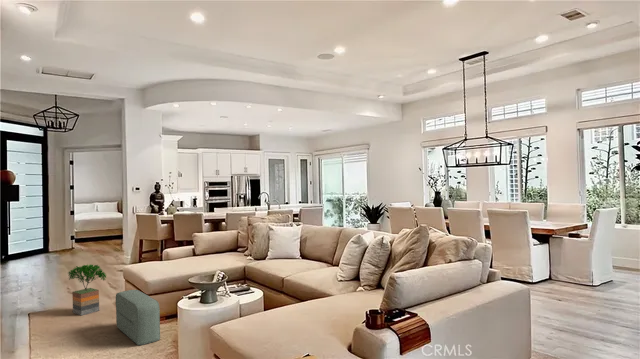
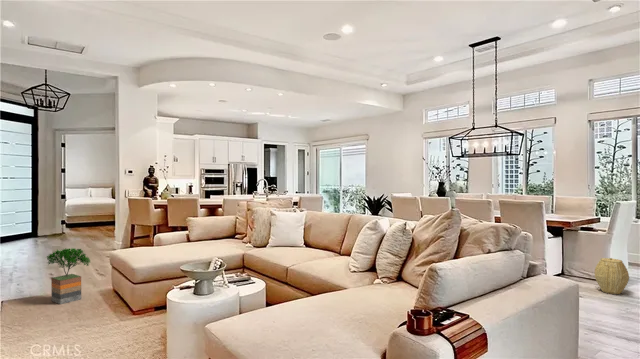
woven basket: none [577,263,608,297] -> present [594,258,629,294]
pouf: present [115,290,160,345] -> none [97,277,146,341]

